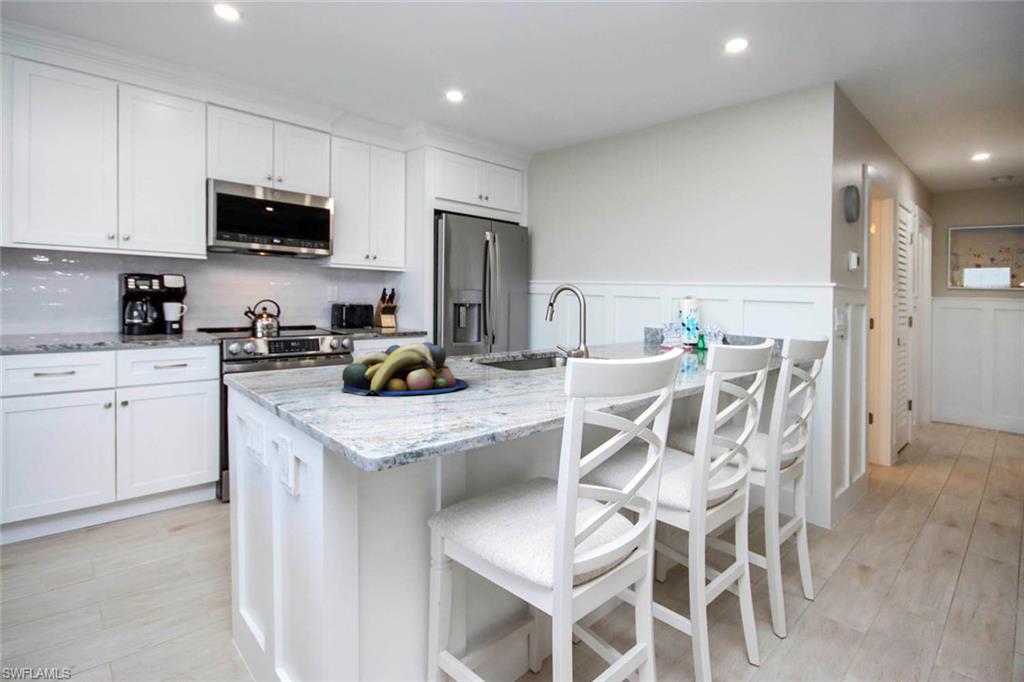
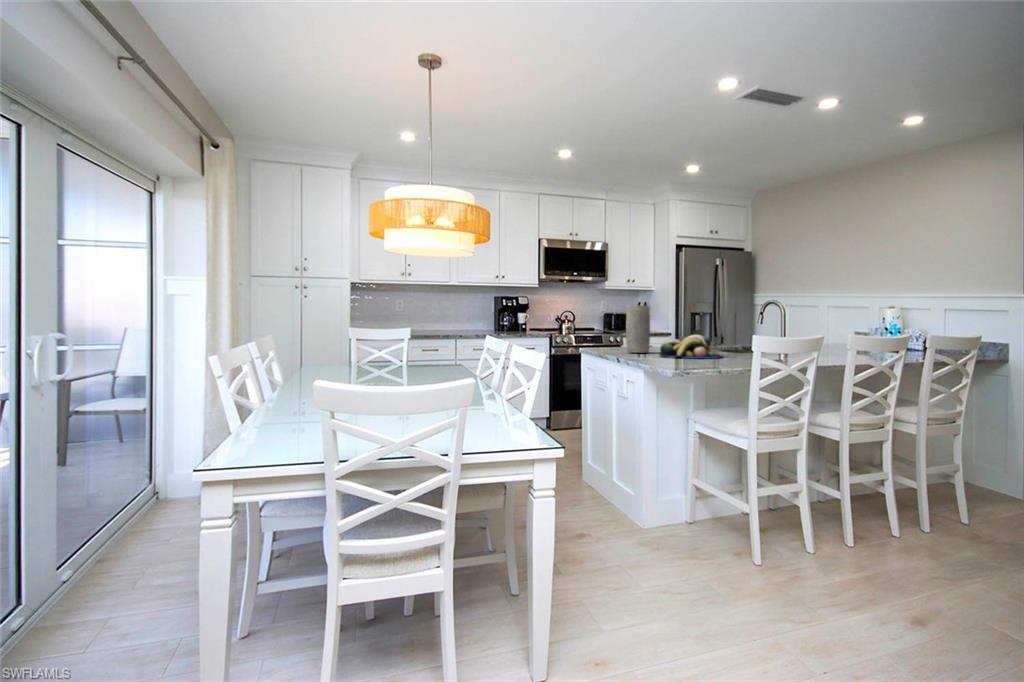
vase: none [293,285,343,379] -> present [626,305,650,353]

